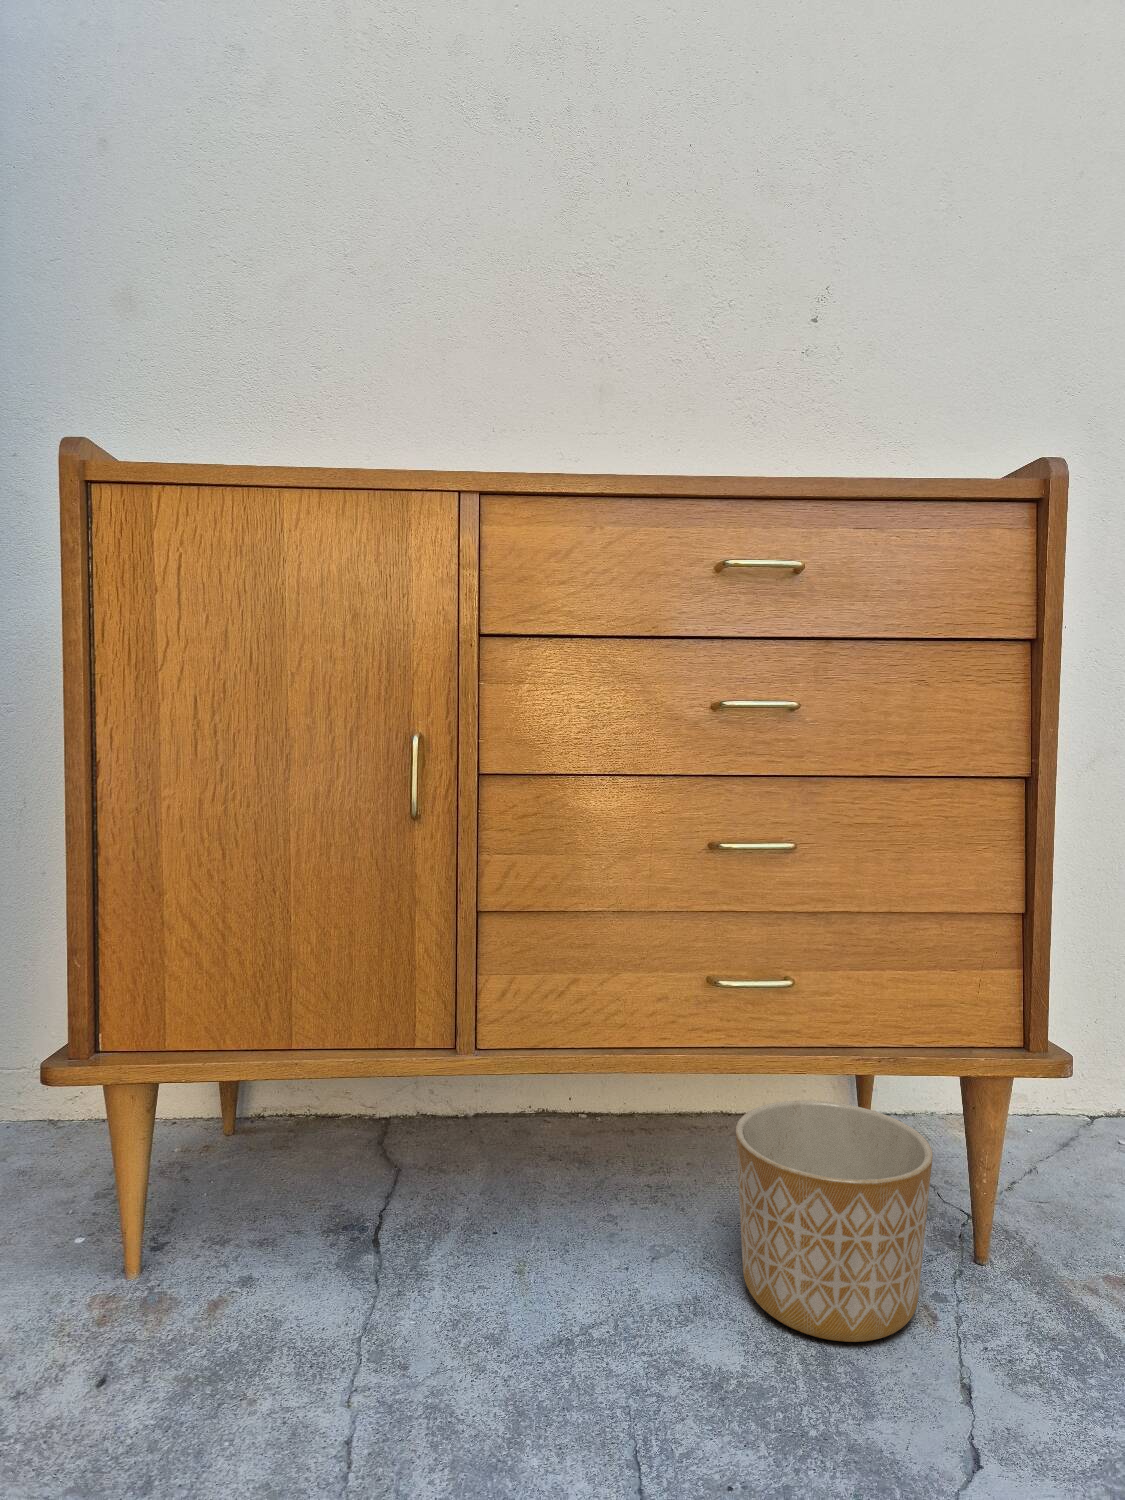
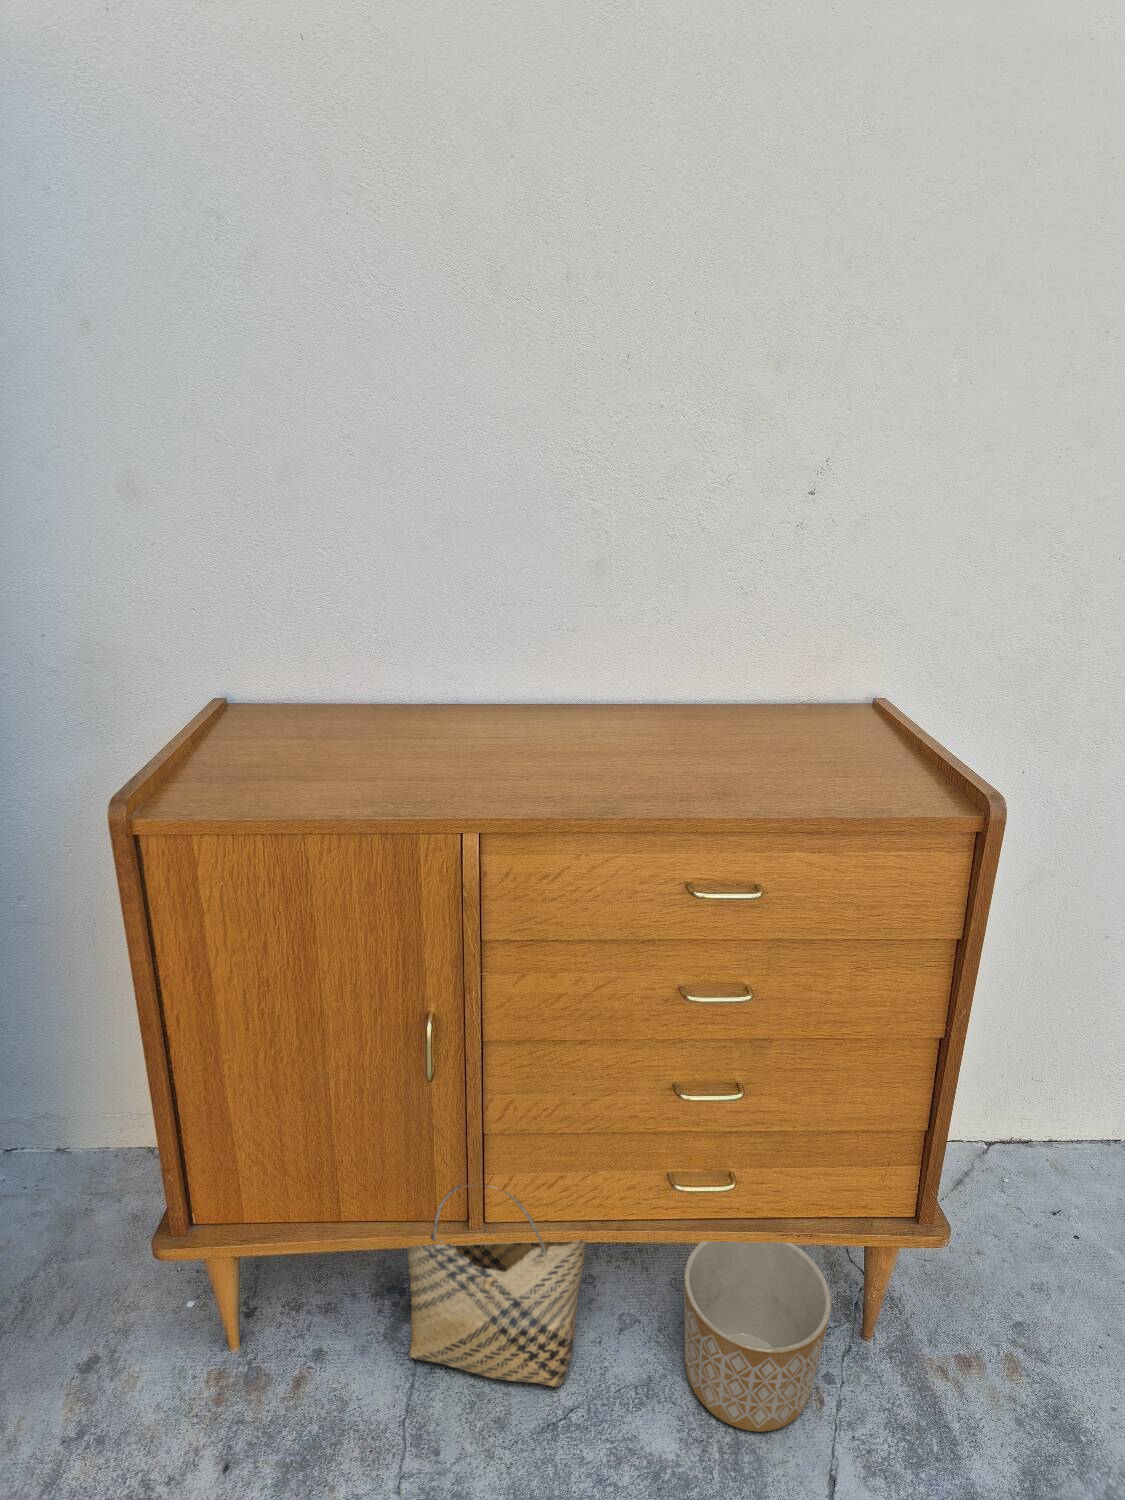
woven basket: none [368,935,611,1298] -> present [408,1185,586,1387]

